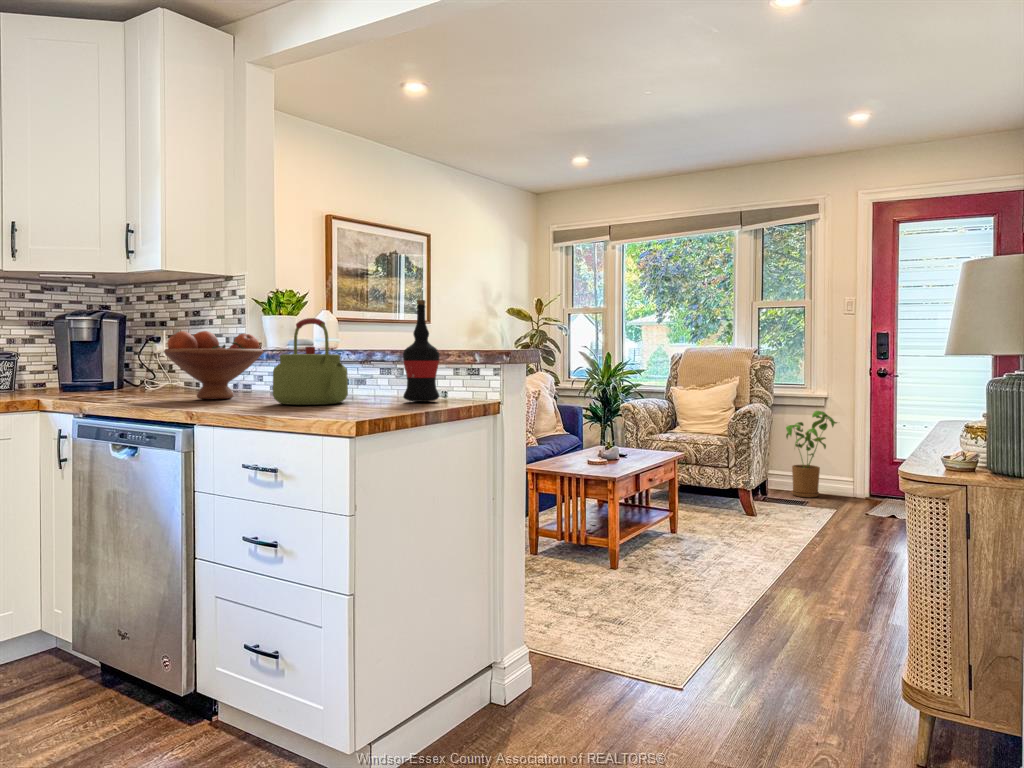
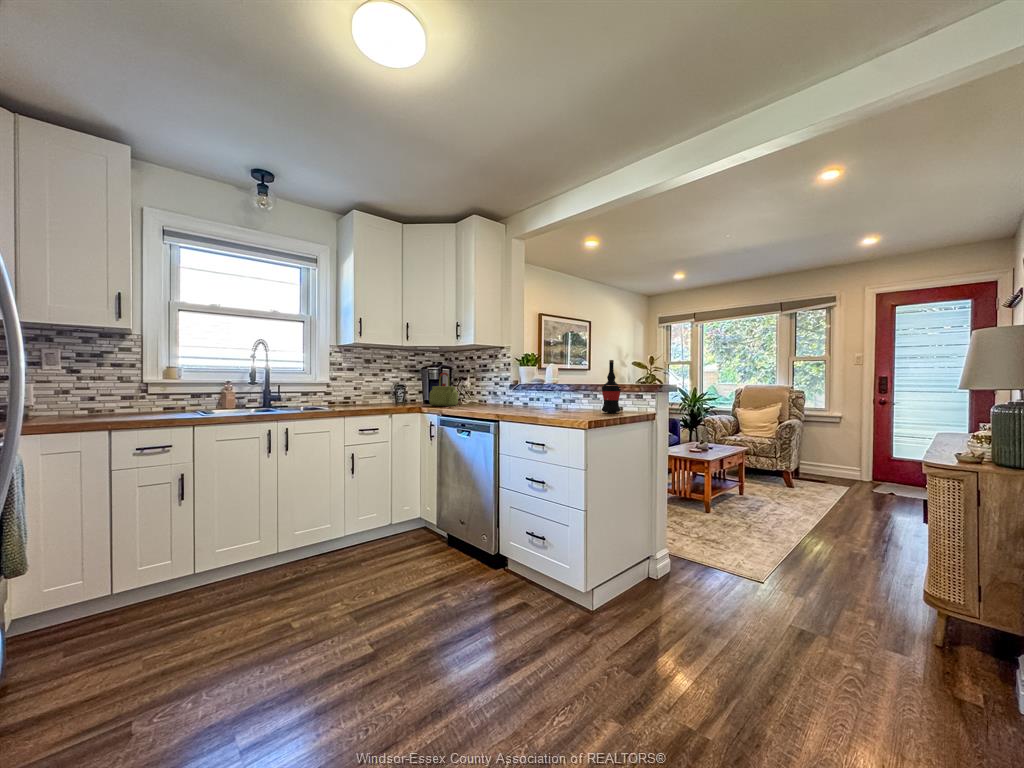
kettle: present [273,318,348,405] -> present [429,372,458,406]
fruit bowl: present [164,331,263,399] -> none [481,376,526,409]
house plant: present [786,411,837,498] -> none [814,425,854,480]

